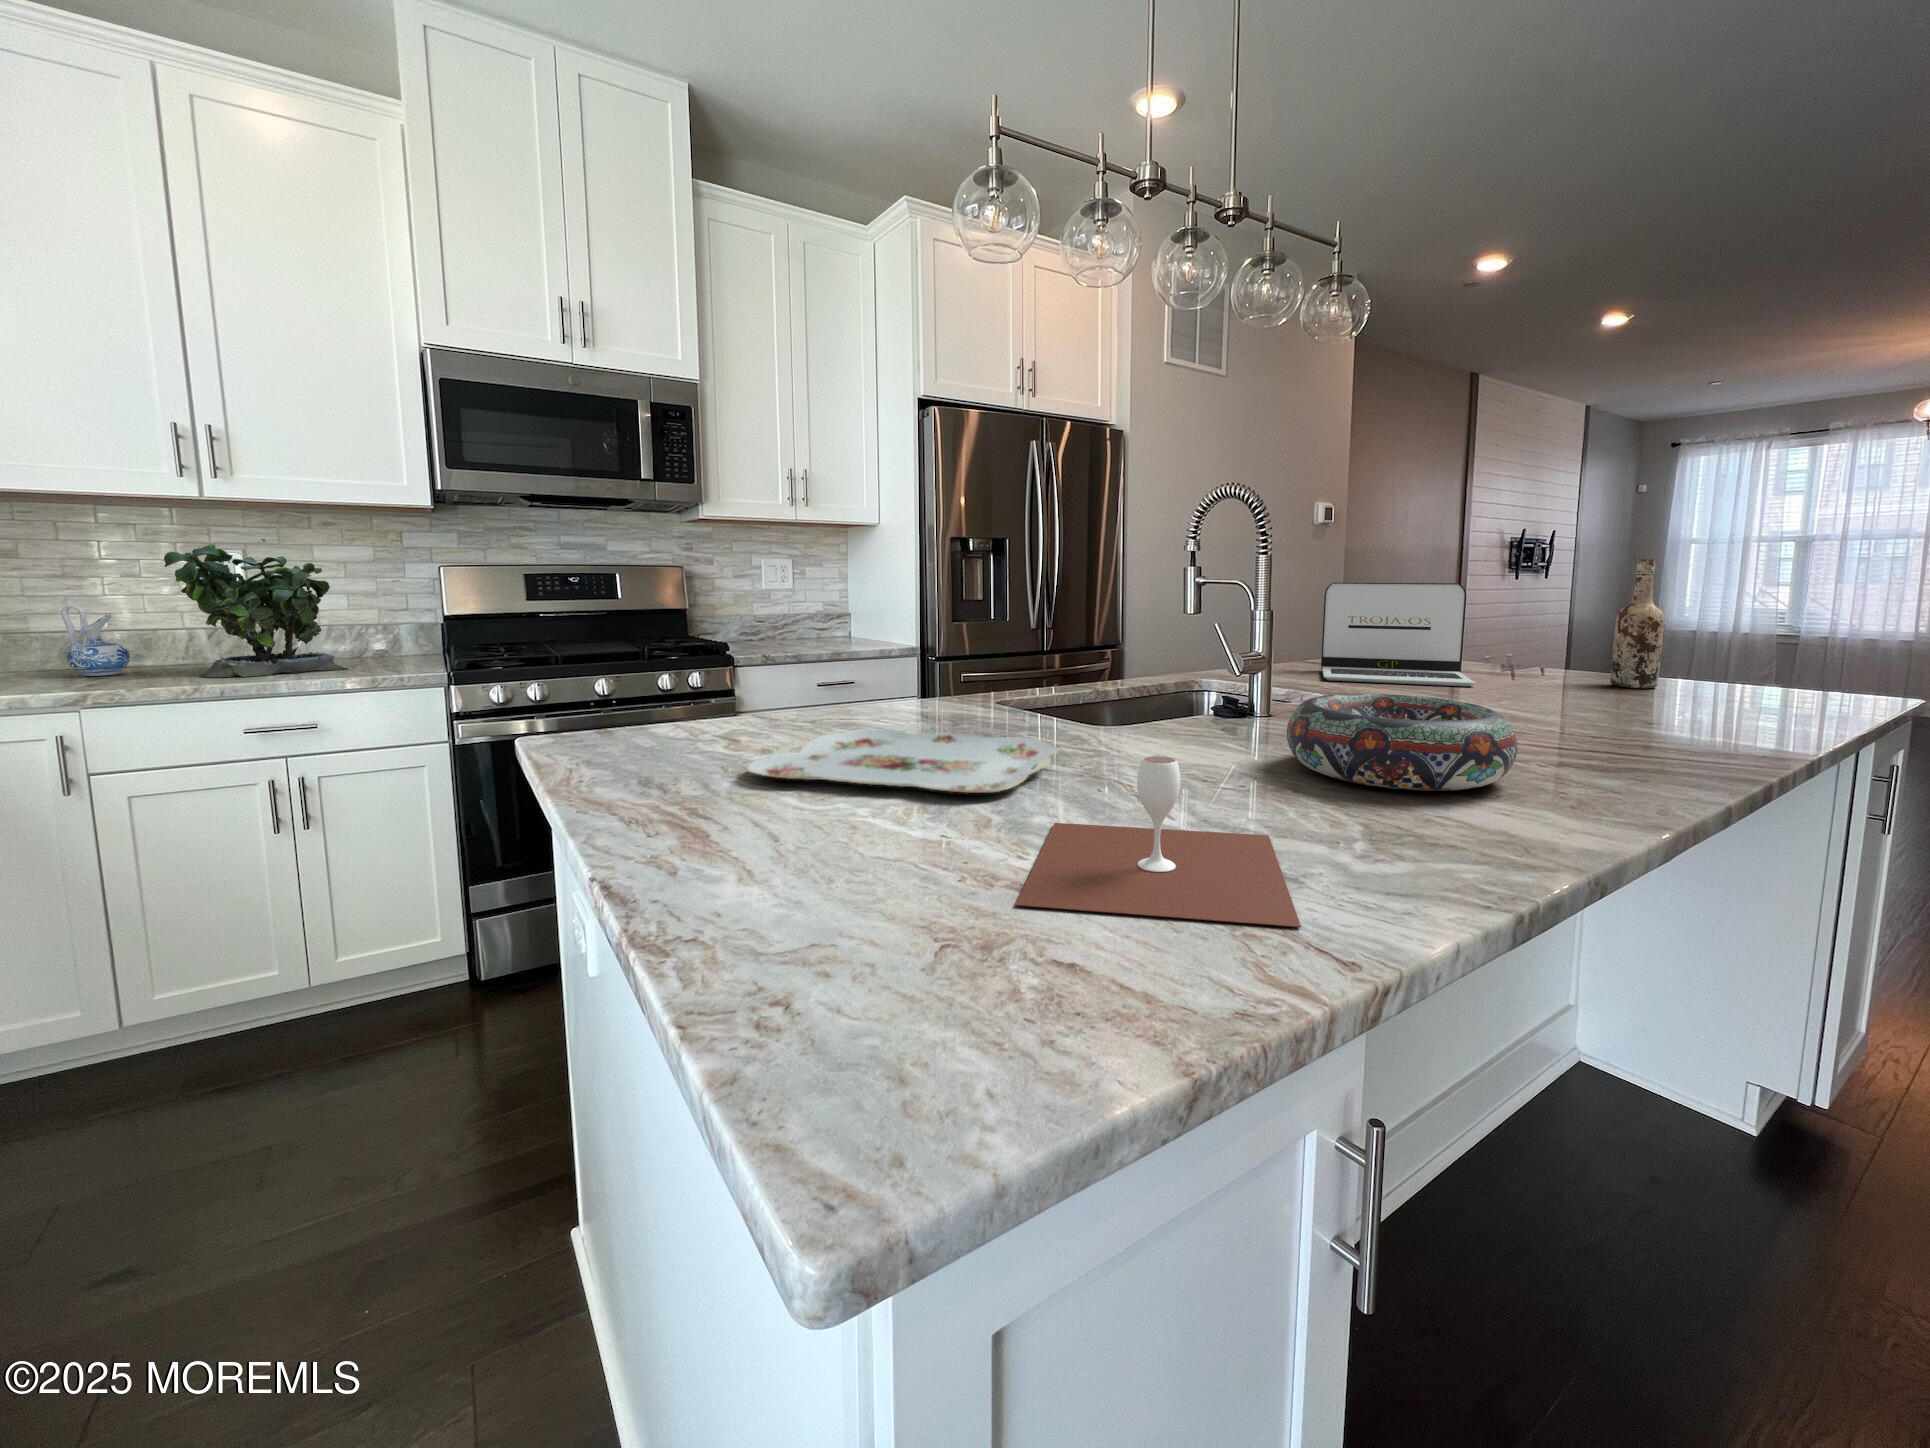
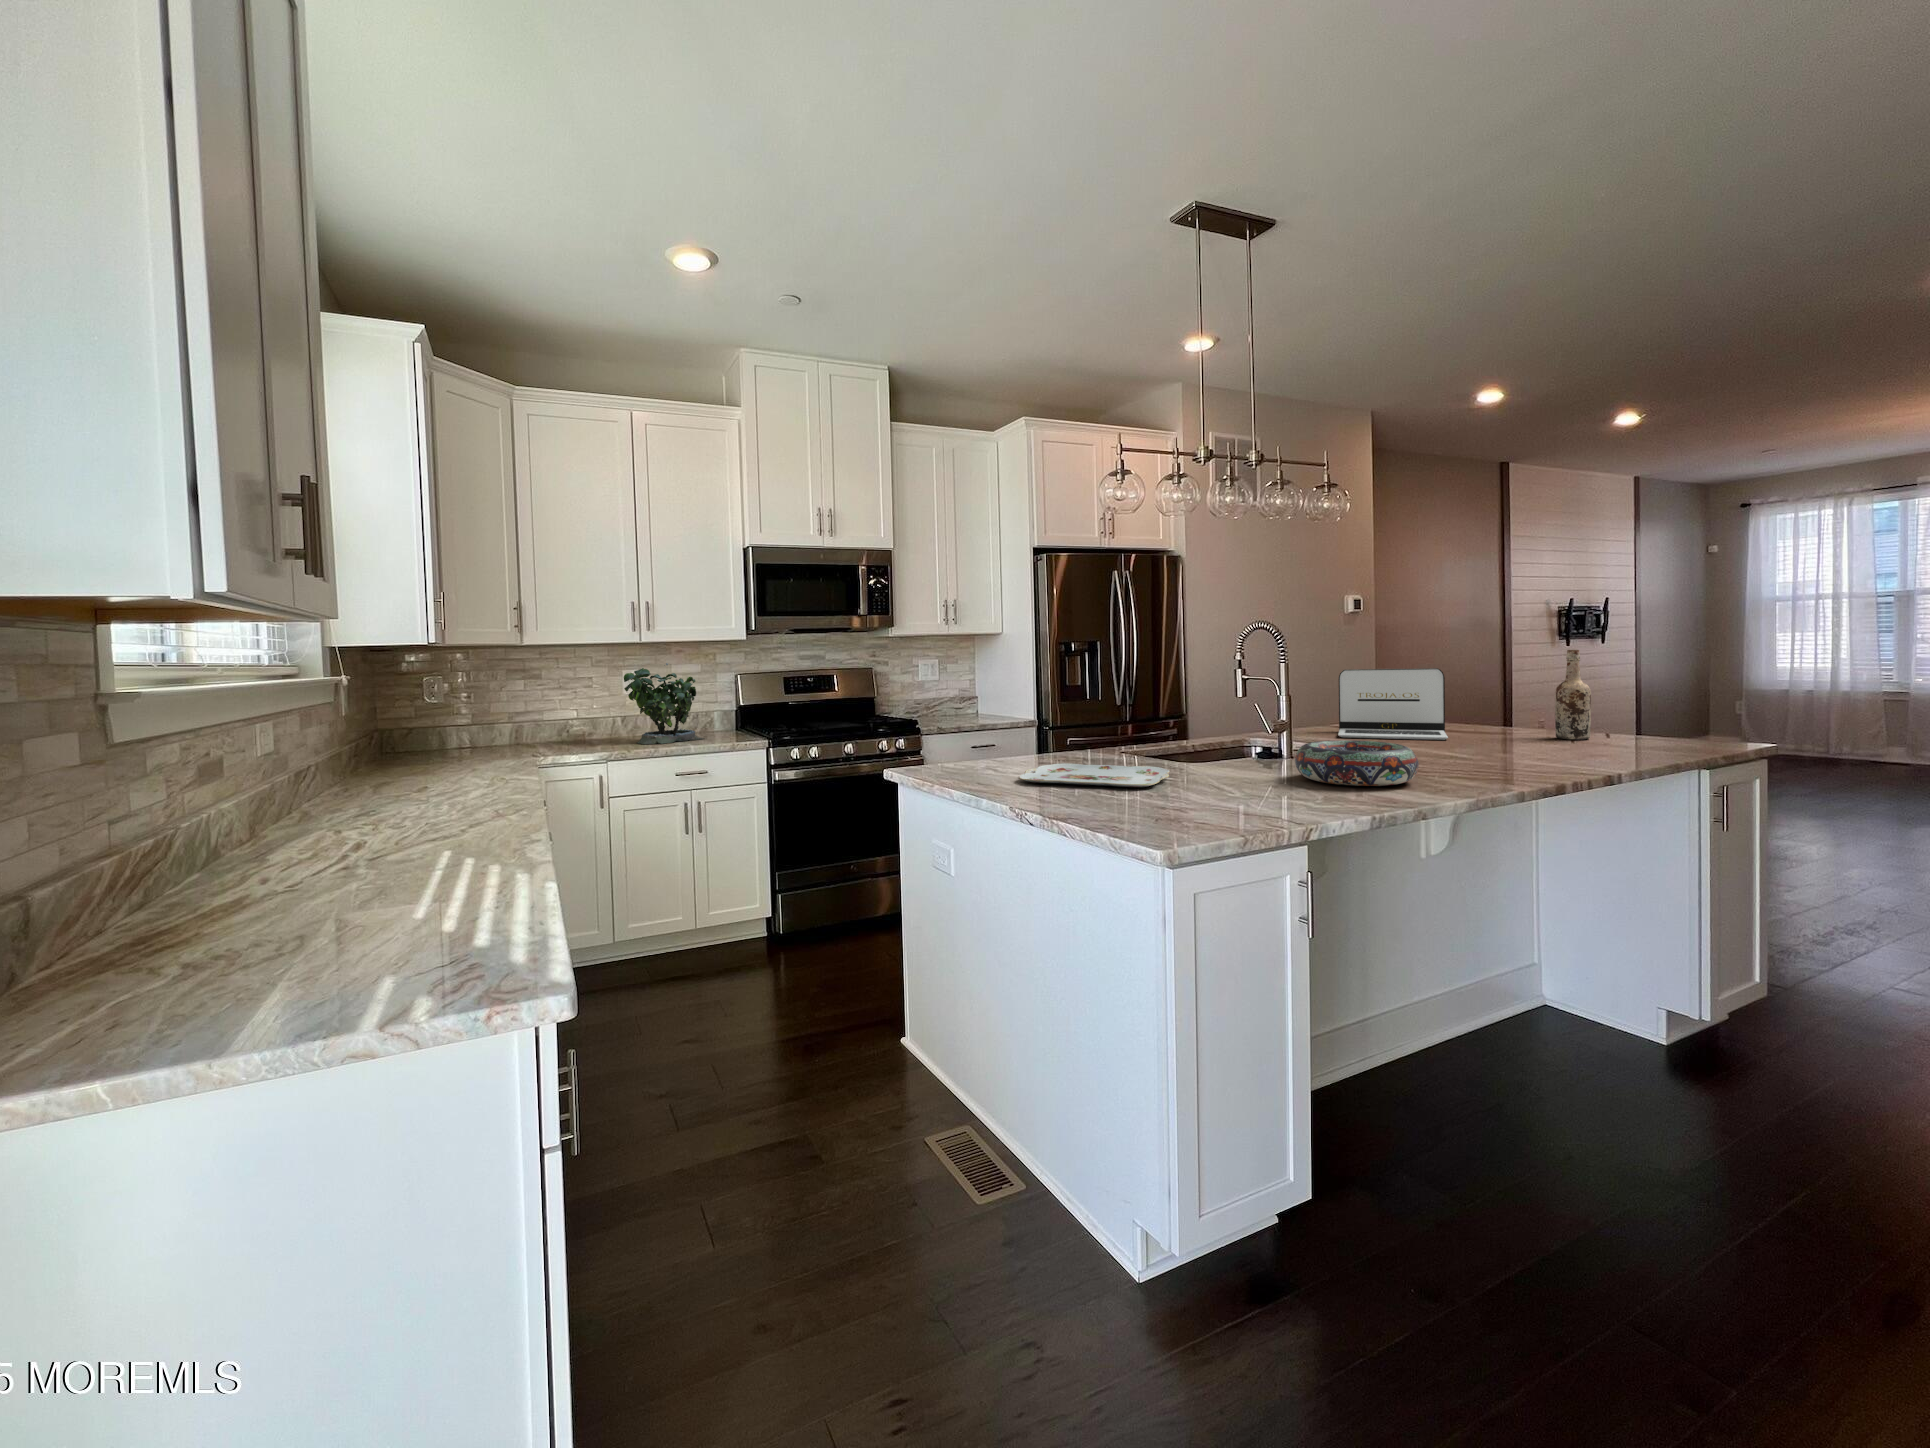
ceramic pitcher: present [61,605,130,676] -> none [568,704,595,744]
wine glass: present [1016,756,1301,927] -> none [1175,762,1287,819]

